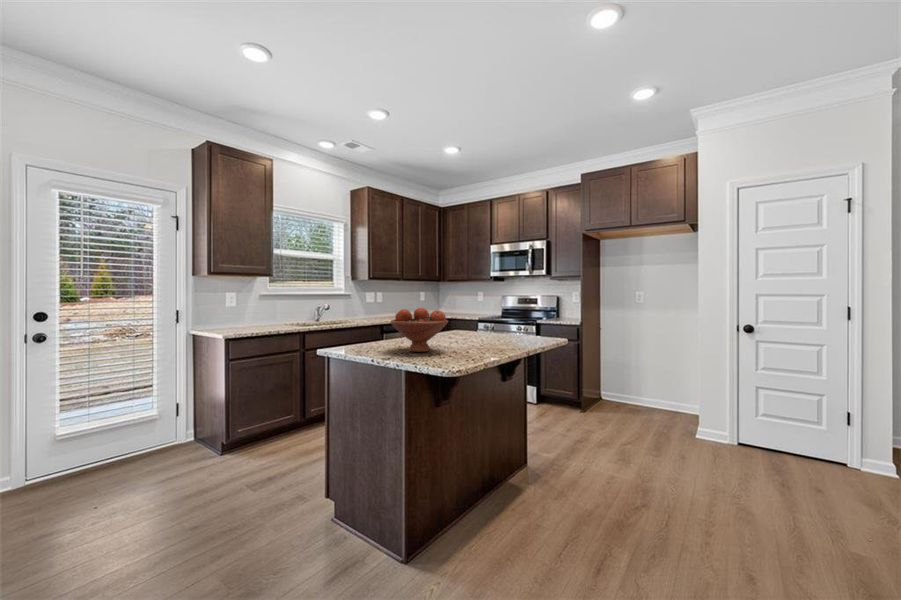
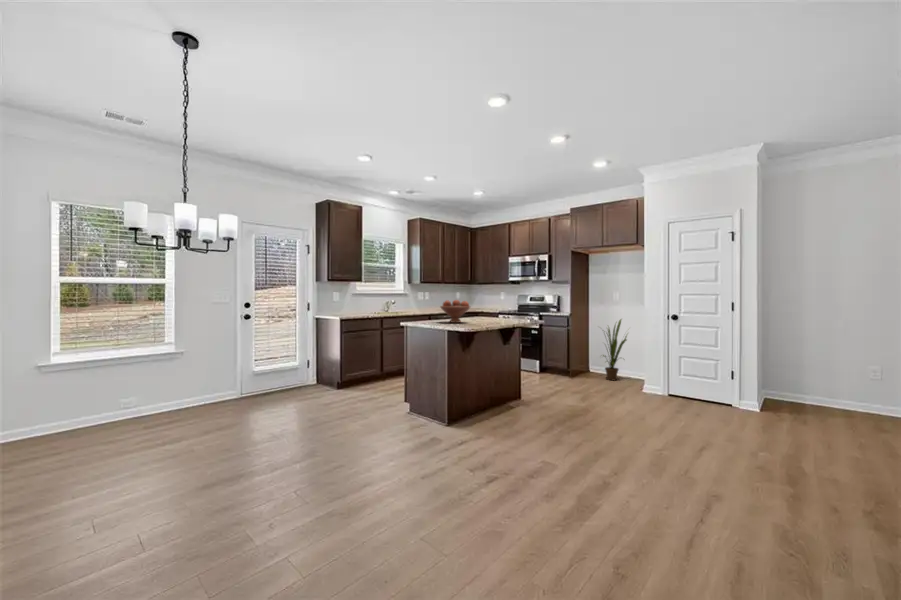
house plant: none [614,327,665,415] -> present [603,319,627,380]

